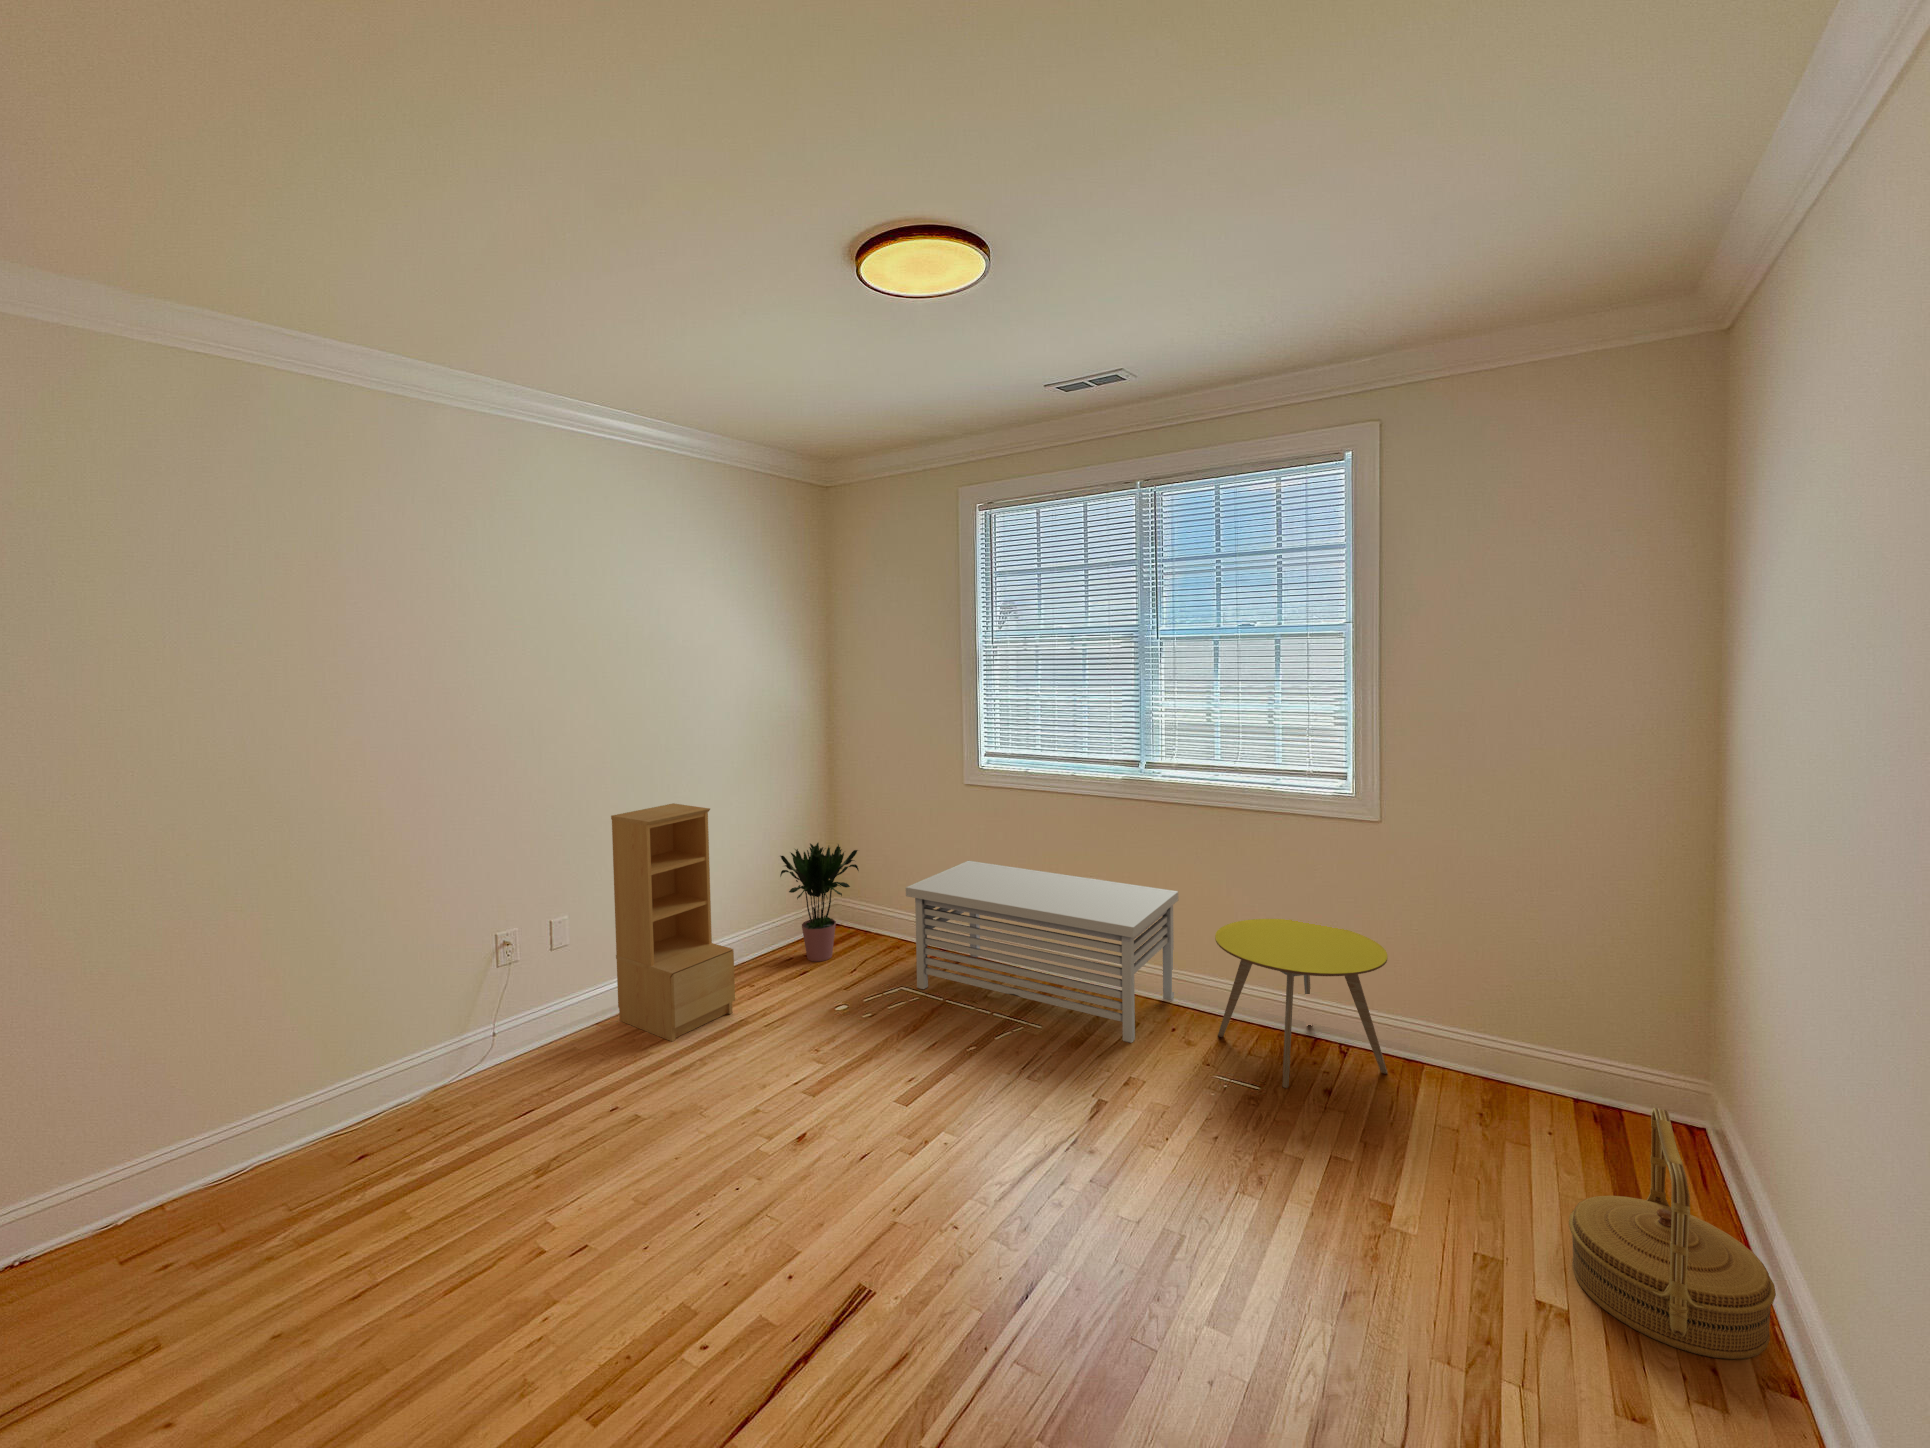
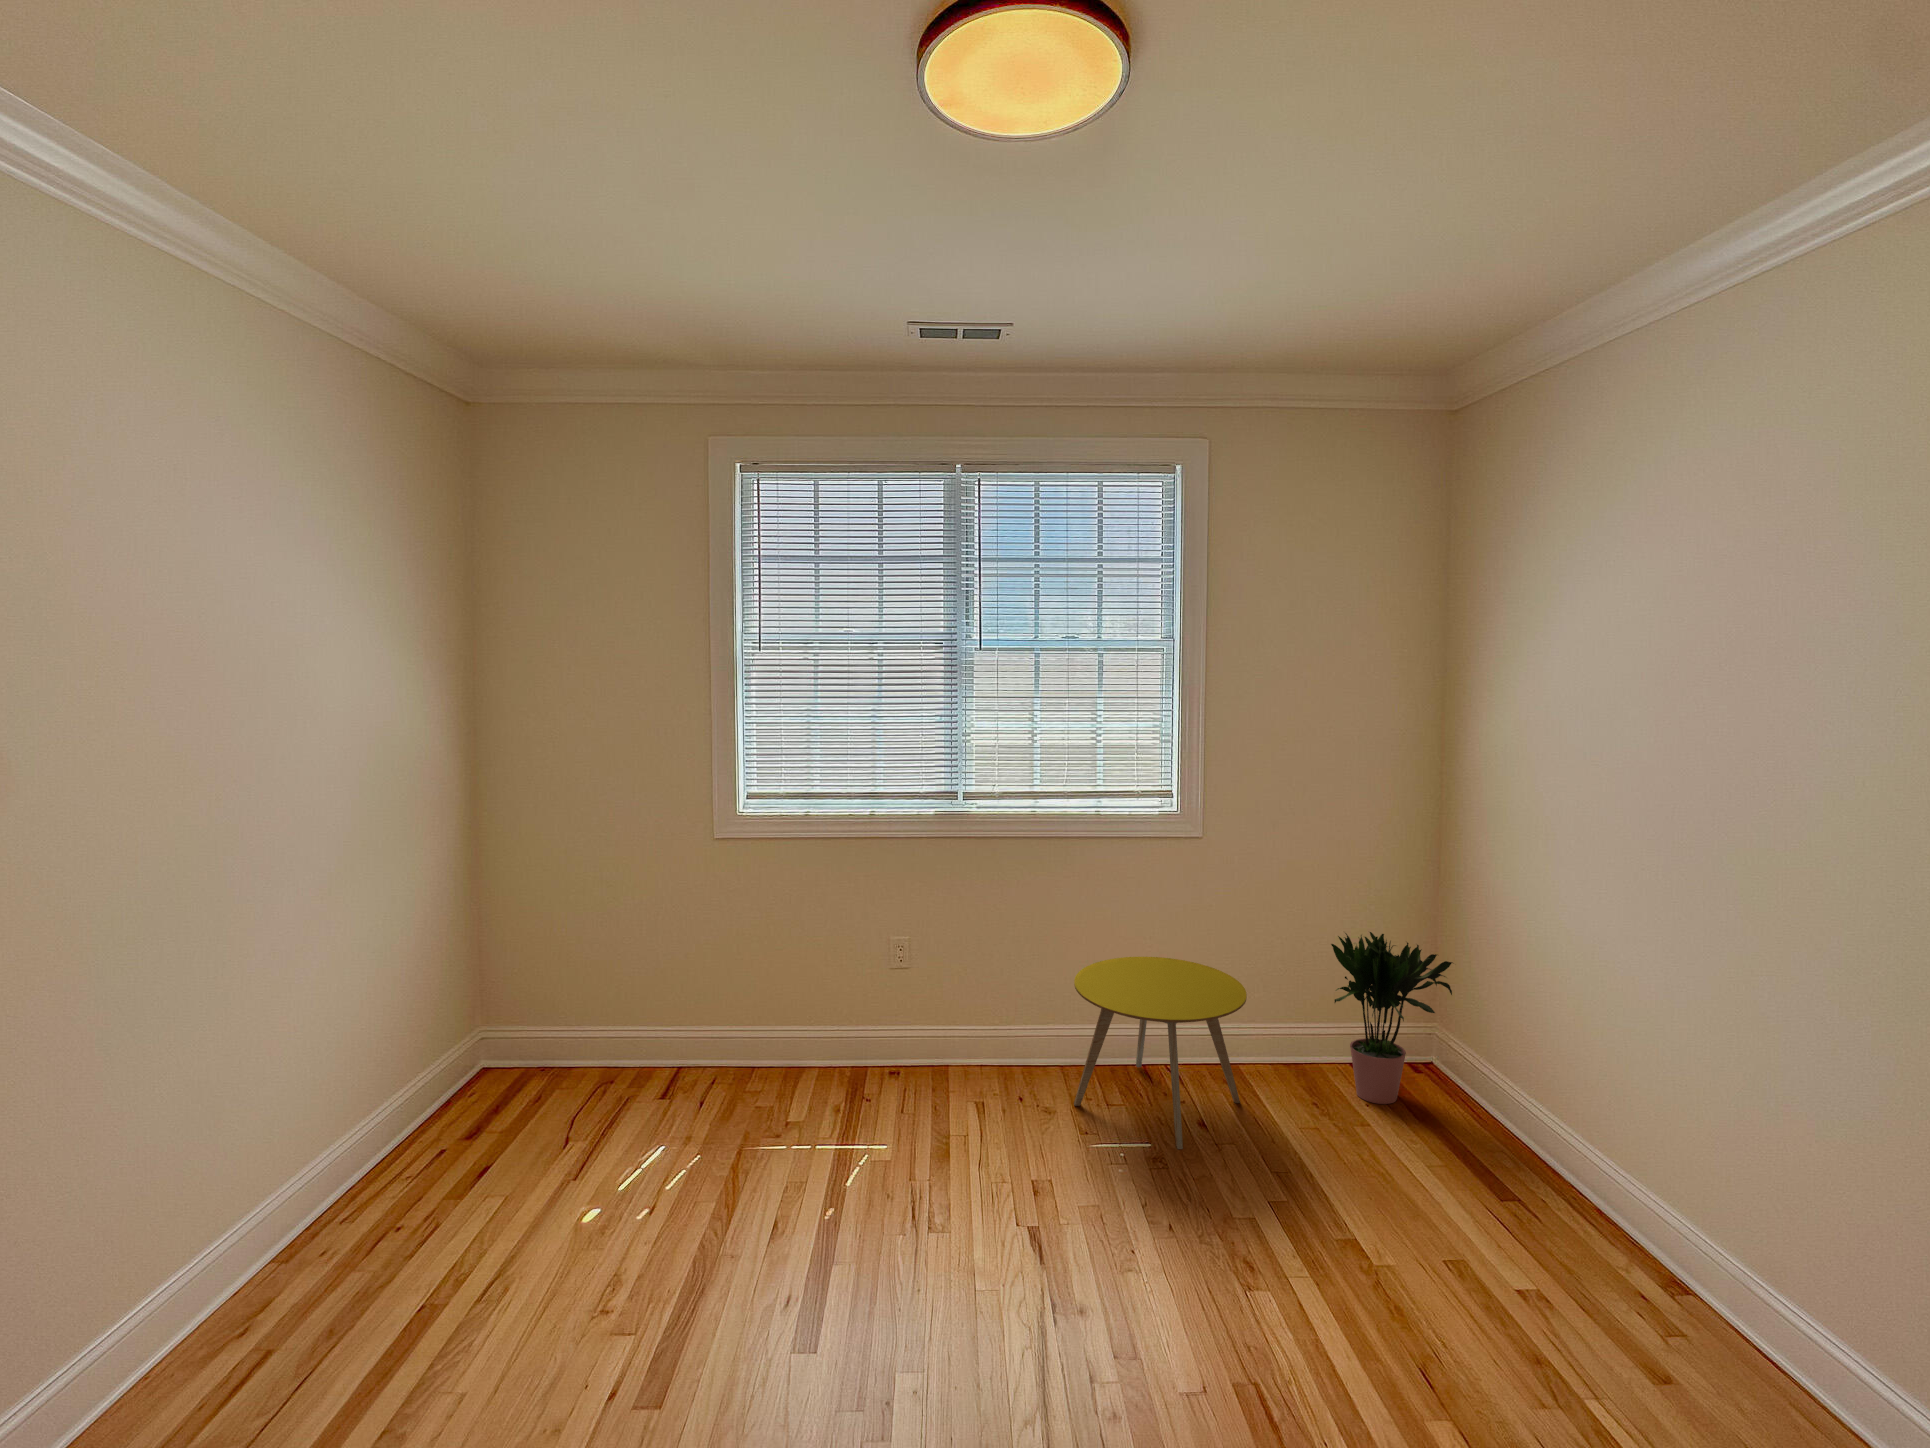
bookshelf: present [611,803,735,1041] -> none [128,937,408,1391]
potted plant: present [780,843,859,961] -> present [1331,932,1453,1104]
storage bench: present [906,861,1178,1043] -> none [671,945,1010,1144]
woven basket: present [1569,1108,1776,1359] -> none [1508,1089,1673,1307]

